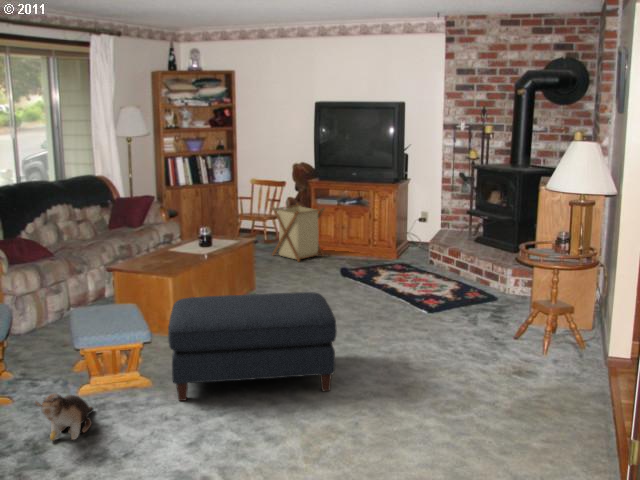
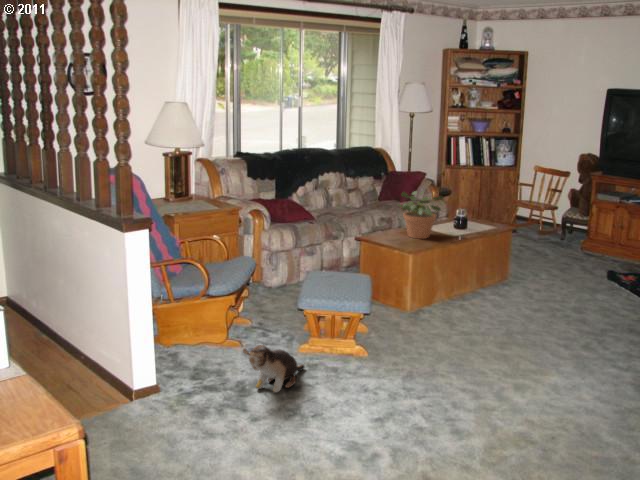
laundry basket: present [272,203,325,262] -> none [541,194,609,258]
potted plant: none [144,214,198,262] -> present [398,191,443,239]
ottoman: present [168,292,337,401] -> none [381,276,569,407]

